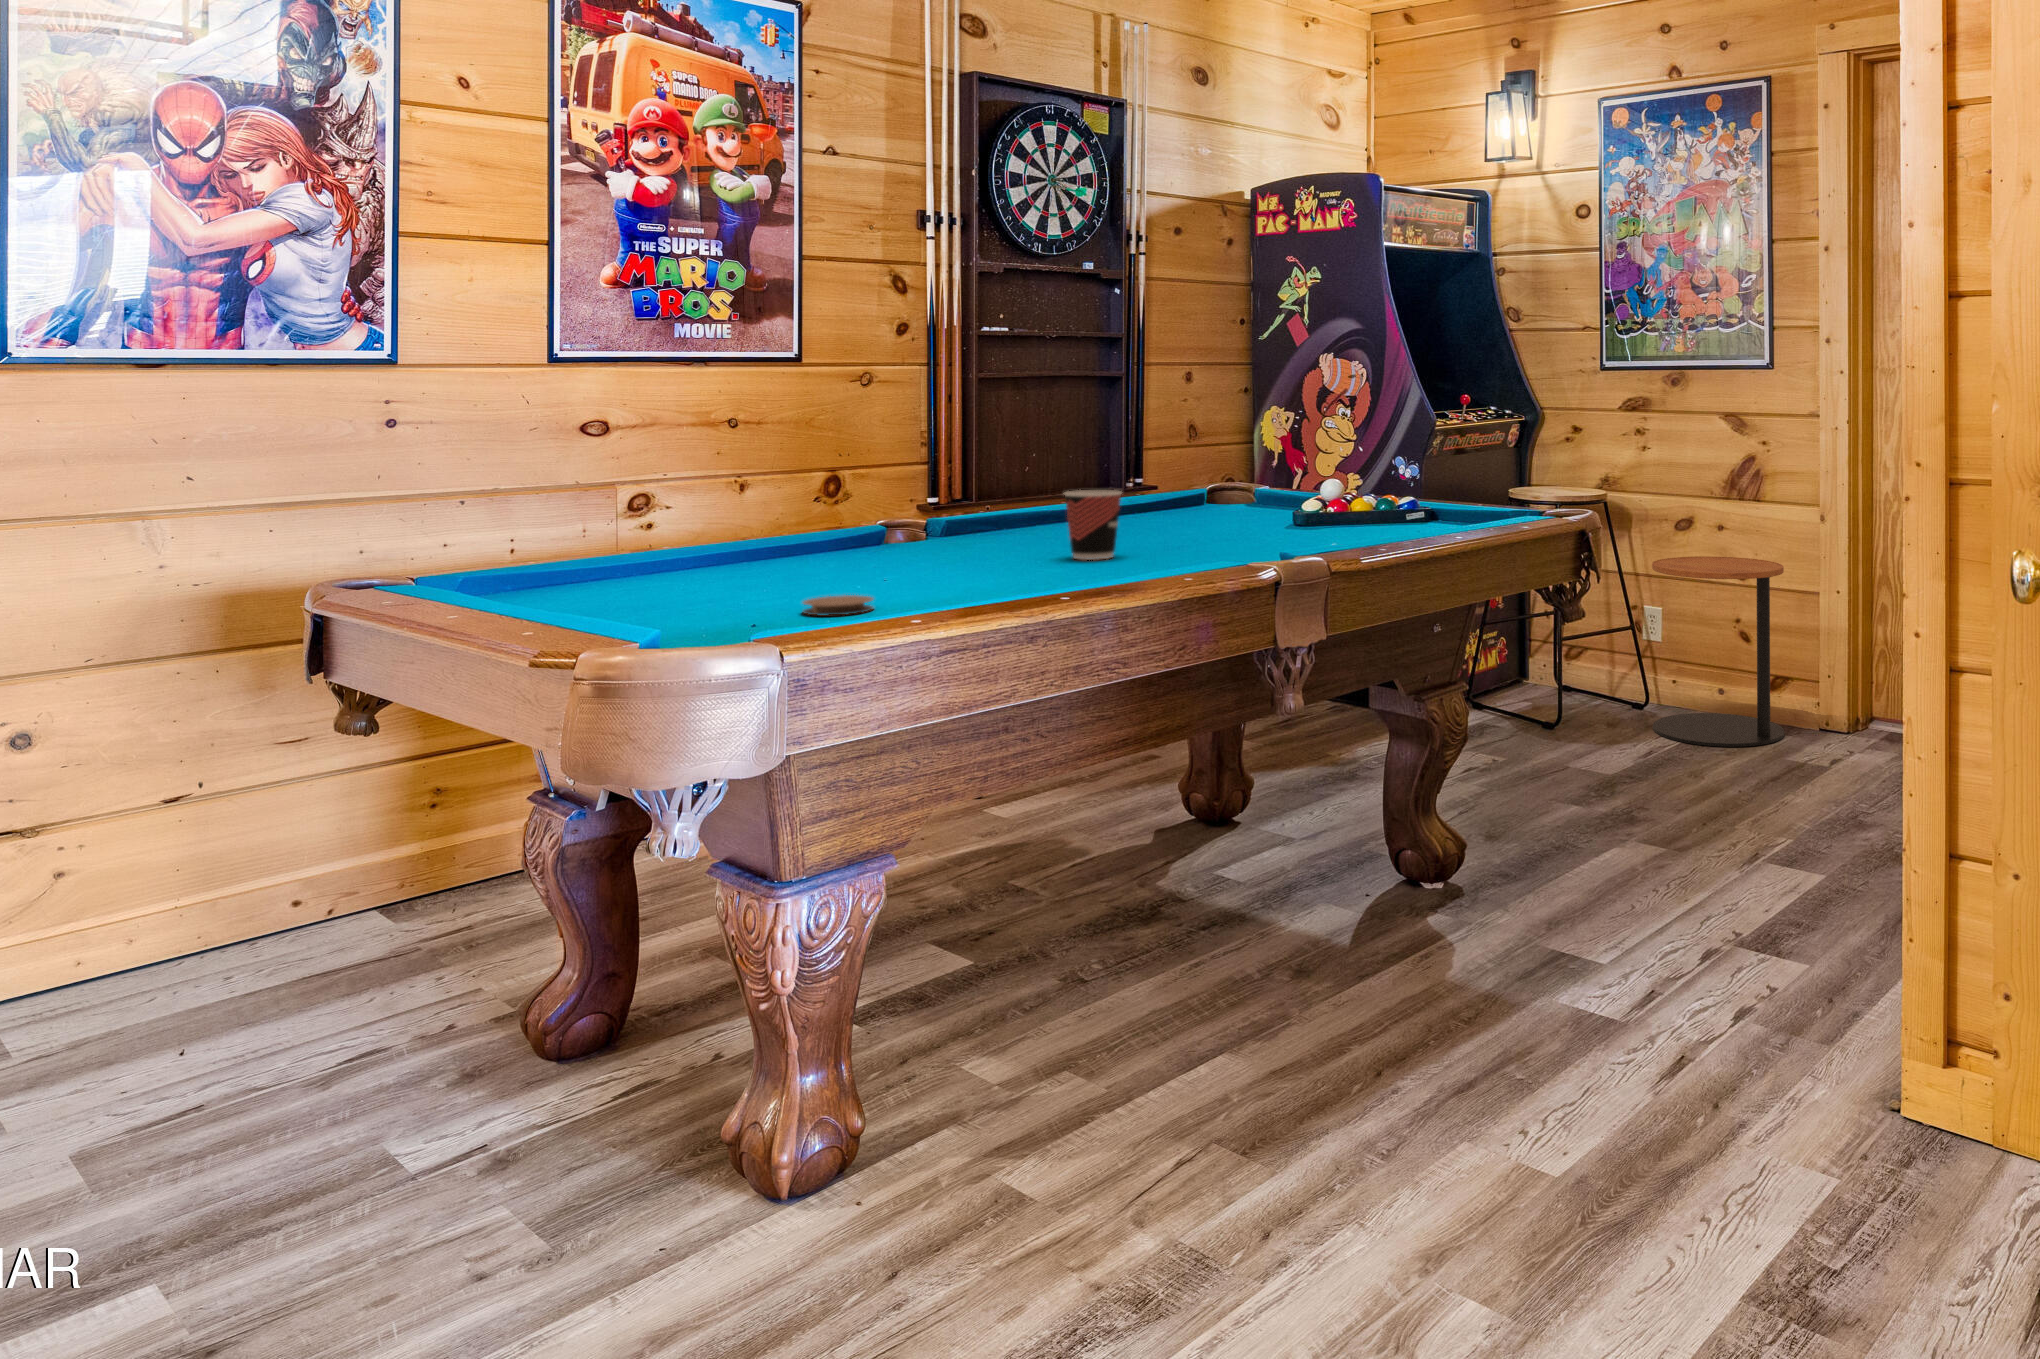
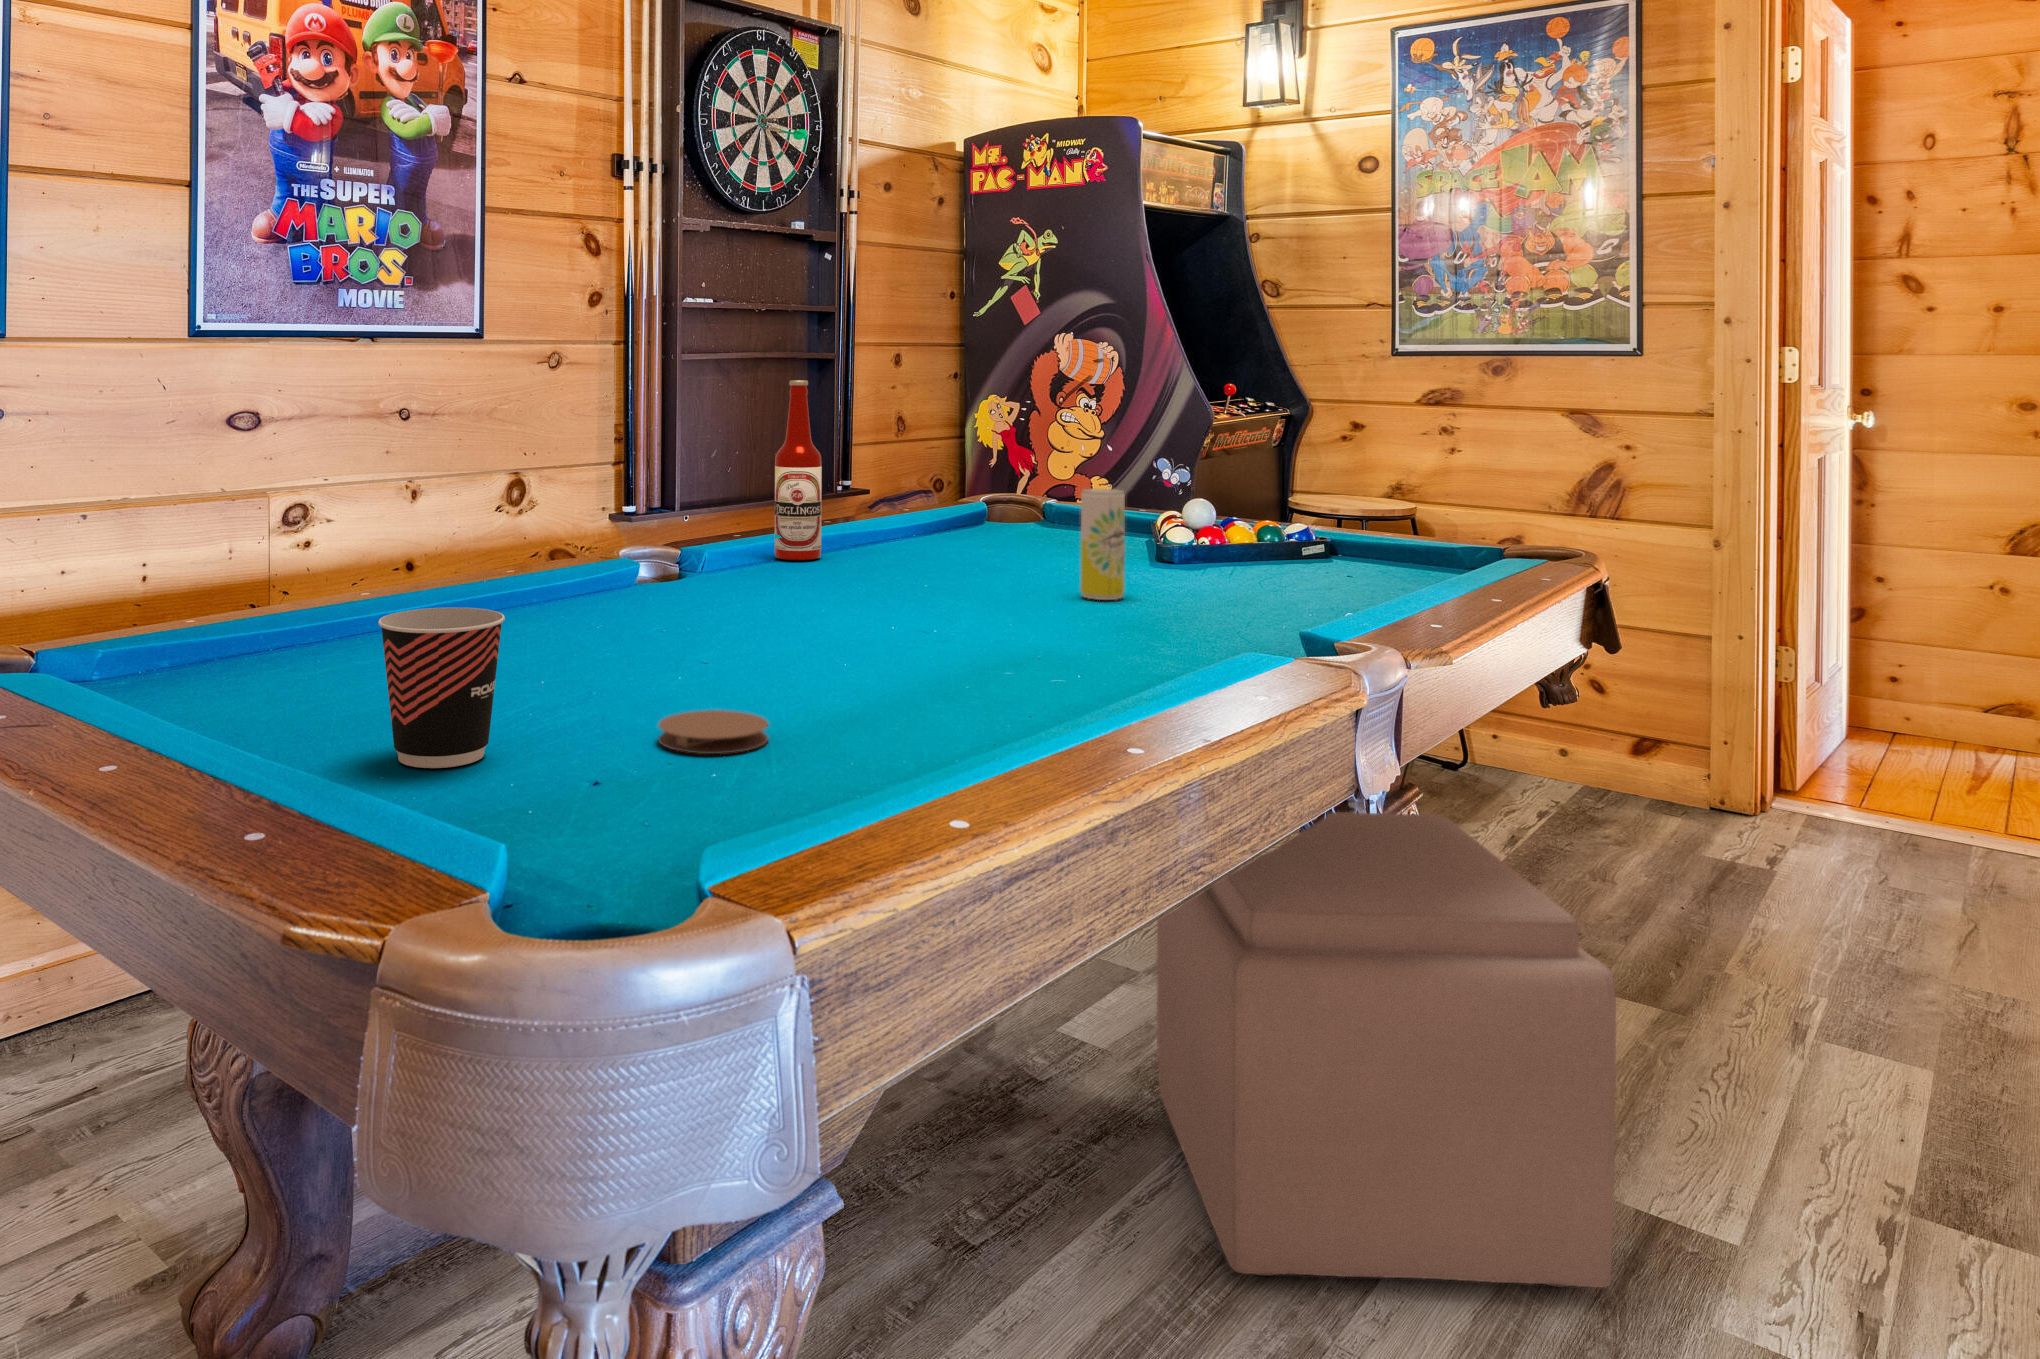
beer bottle: none [1008,391,1044,526] -> present [775,380,822,560]
beverage can: none [1195,466,1226,544] -> present [1080,489,1125,600]
cup: present [1065,490,1121,560] -> present [378,608,505,768]
side table: present [1652,557,1784,747] -> none [1491,592,1676,840]
ottoman: none [1247,692,1497,989] -> present [1157,812,1616,1288]

